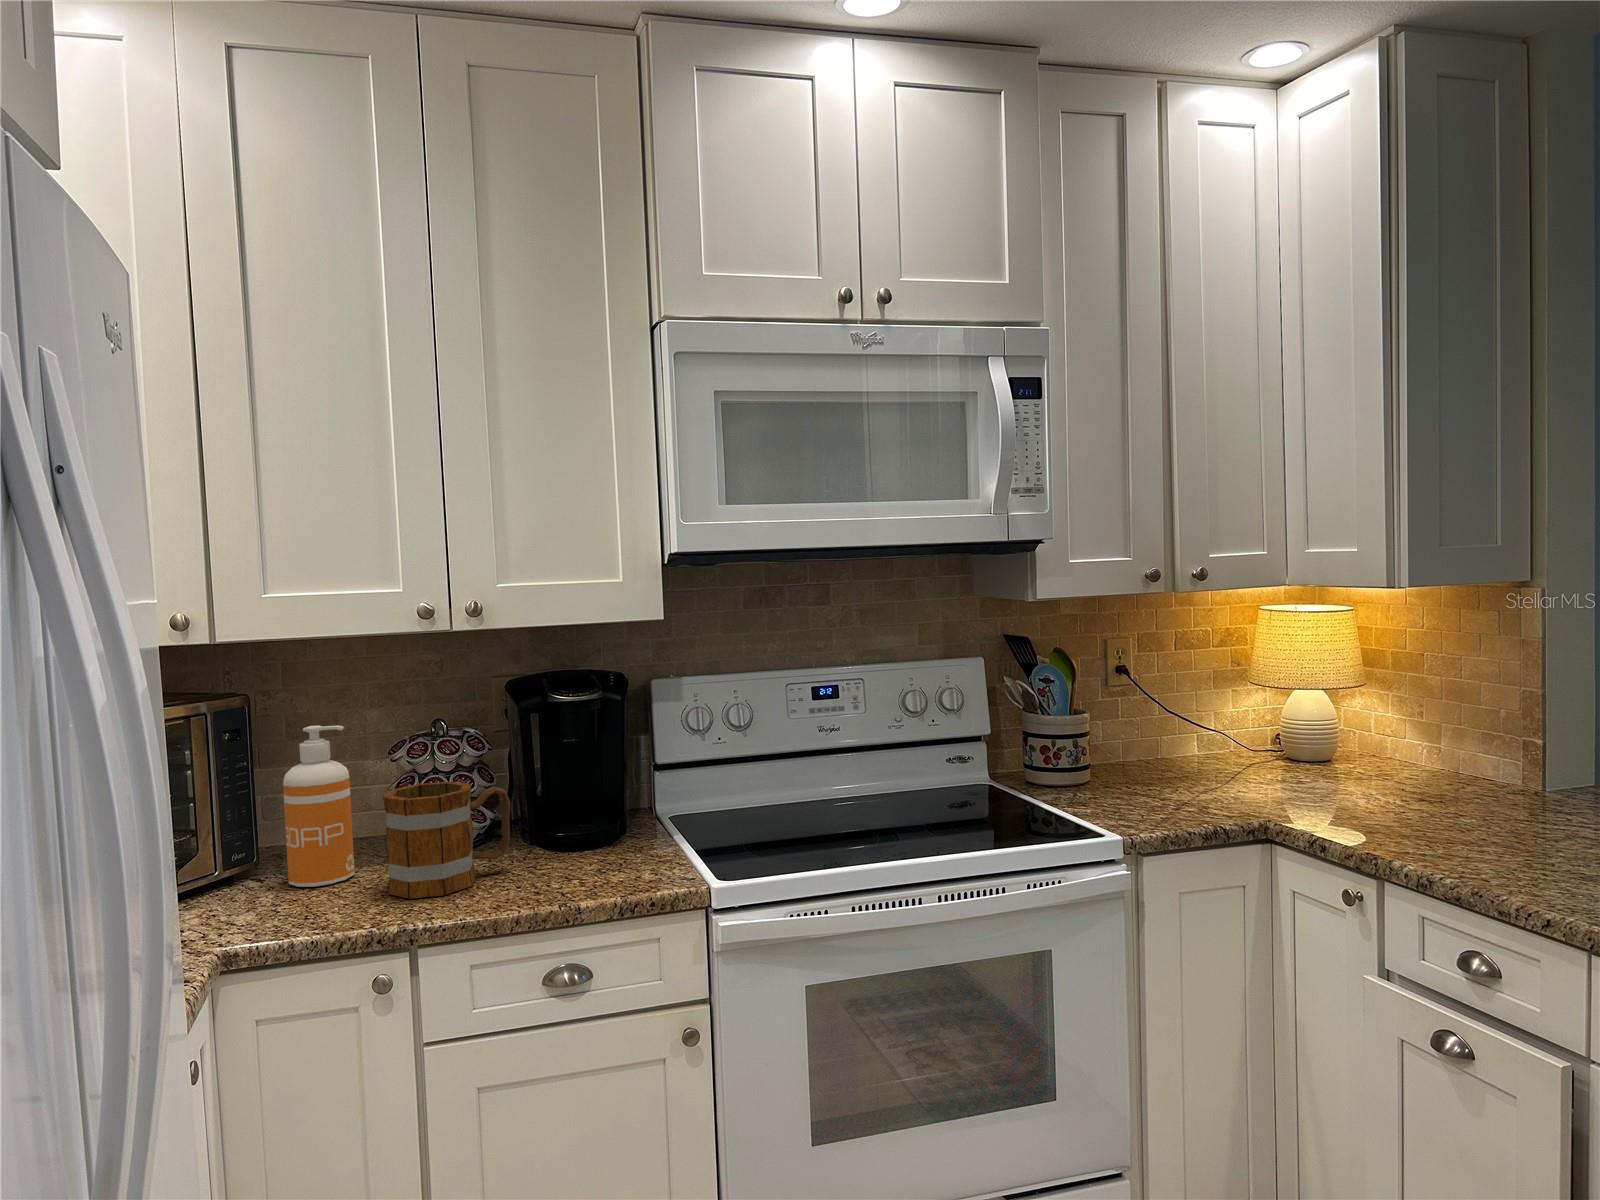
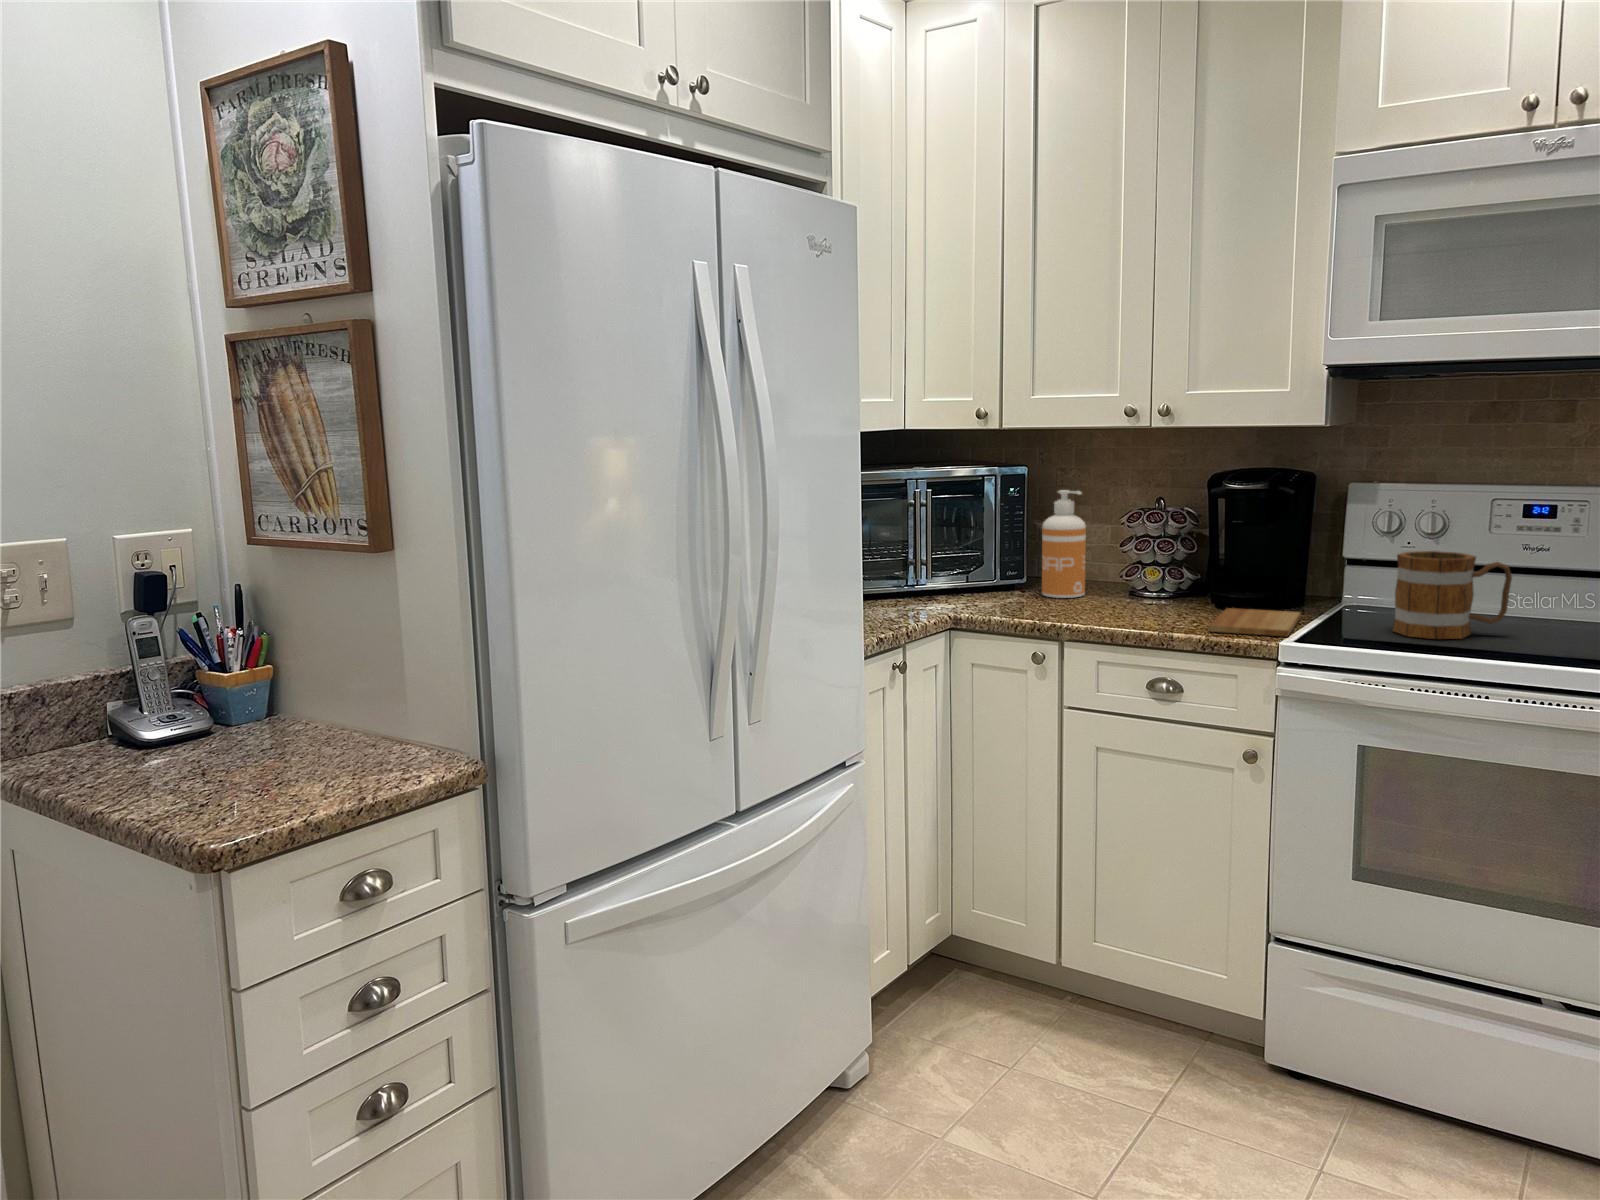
mug: present [383,781,510,899] -> present [1393,551,1512,639]
cutting board: none [581,837,708,889] -> present [1209,608,1301,636]

